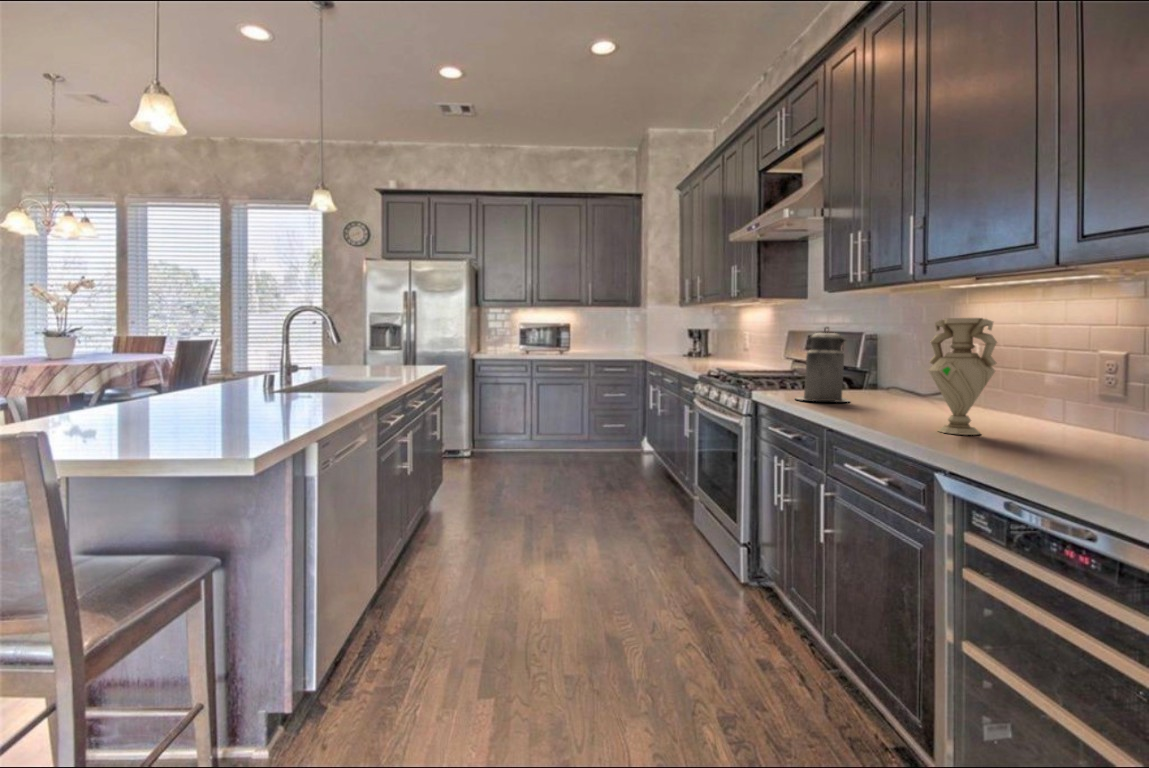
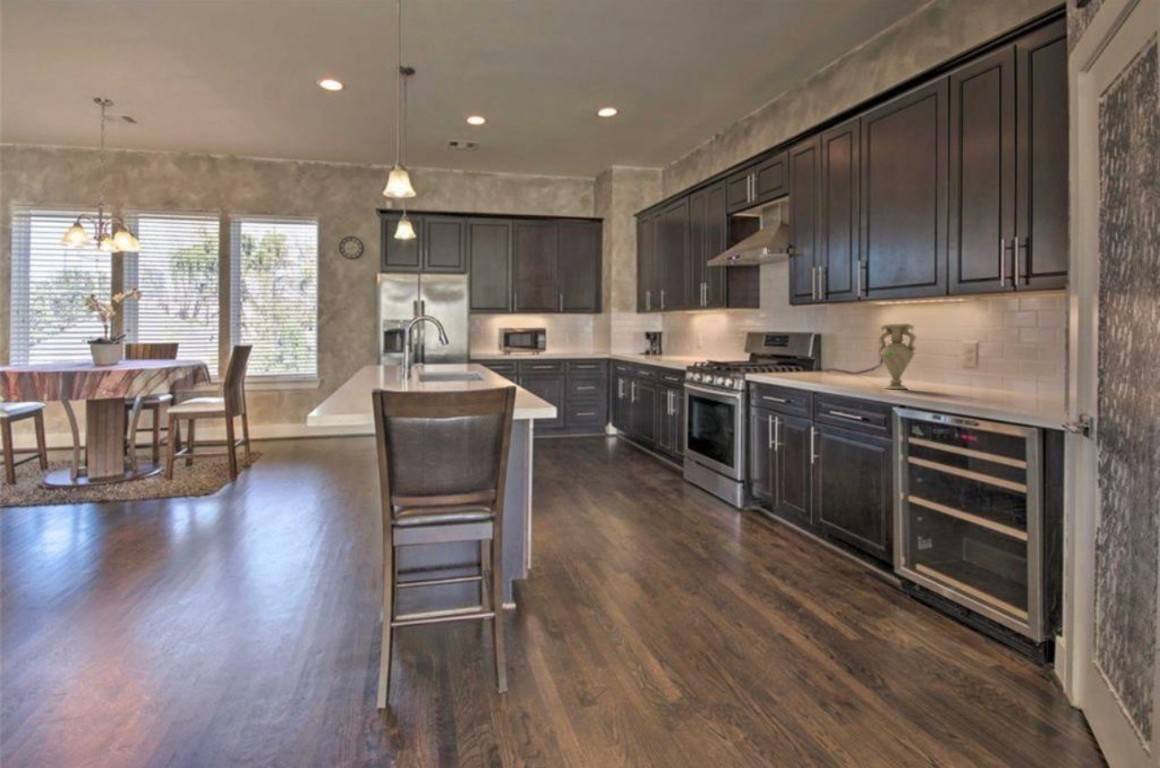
canister: present [796,327,849,402] -> none [782,329,817,377]

